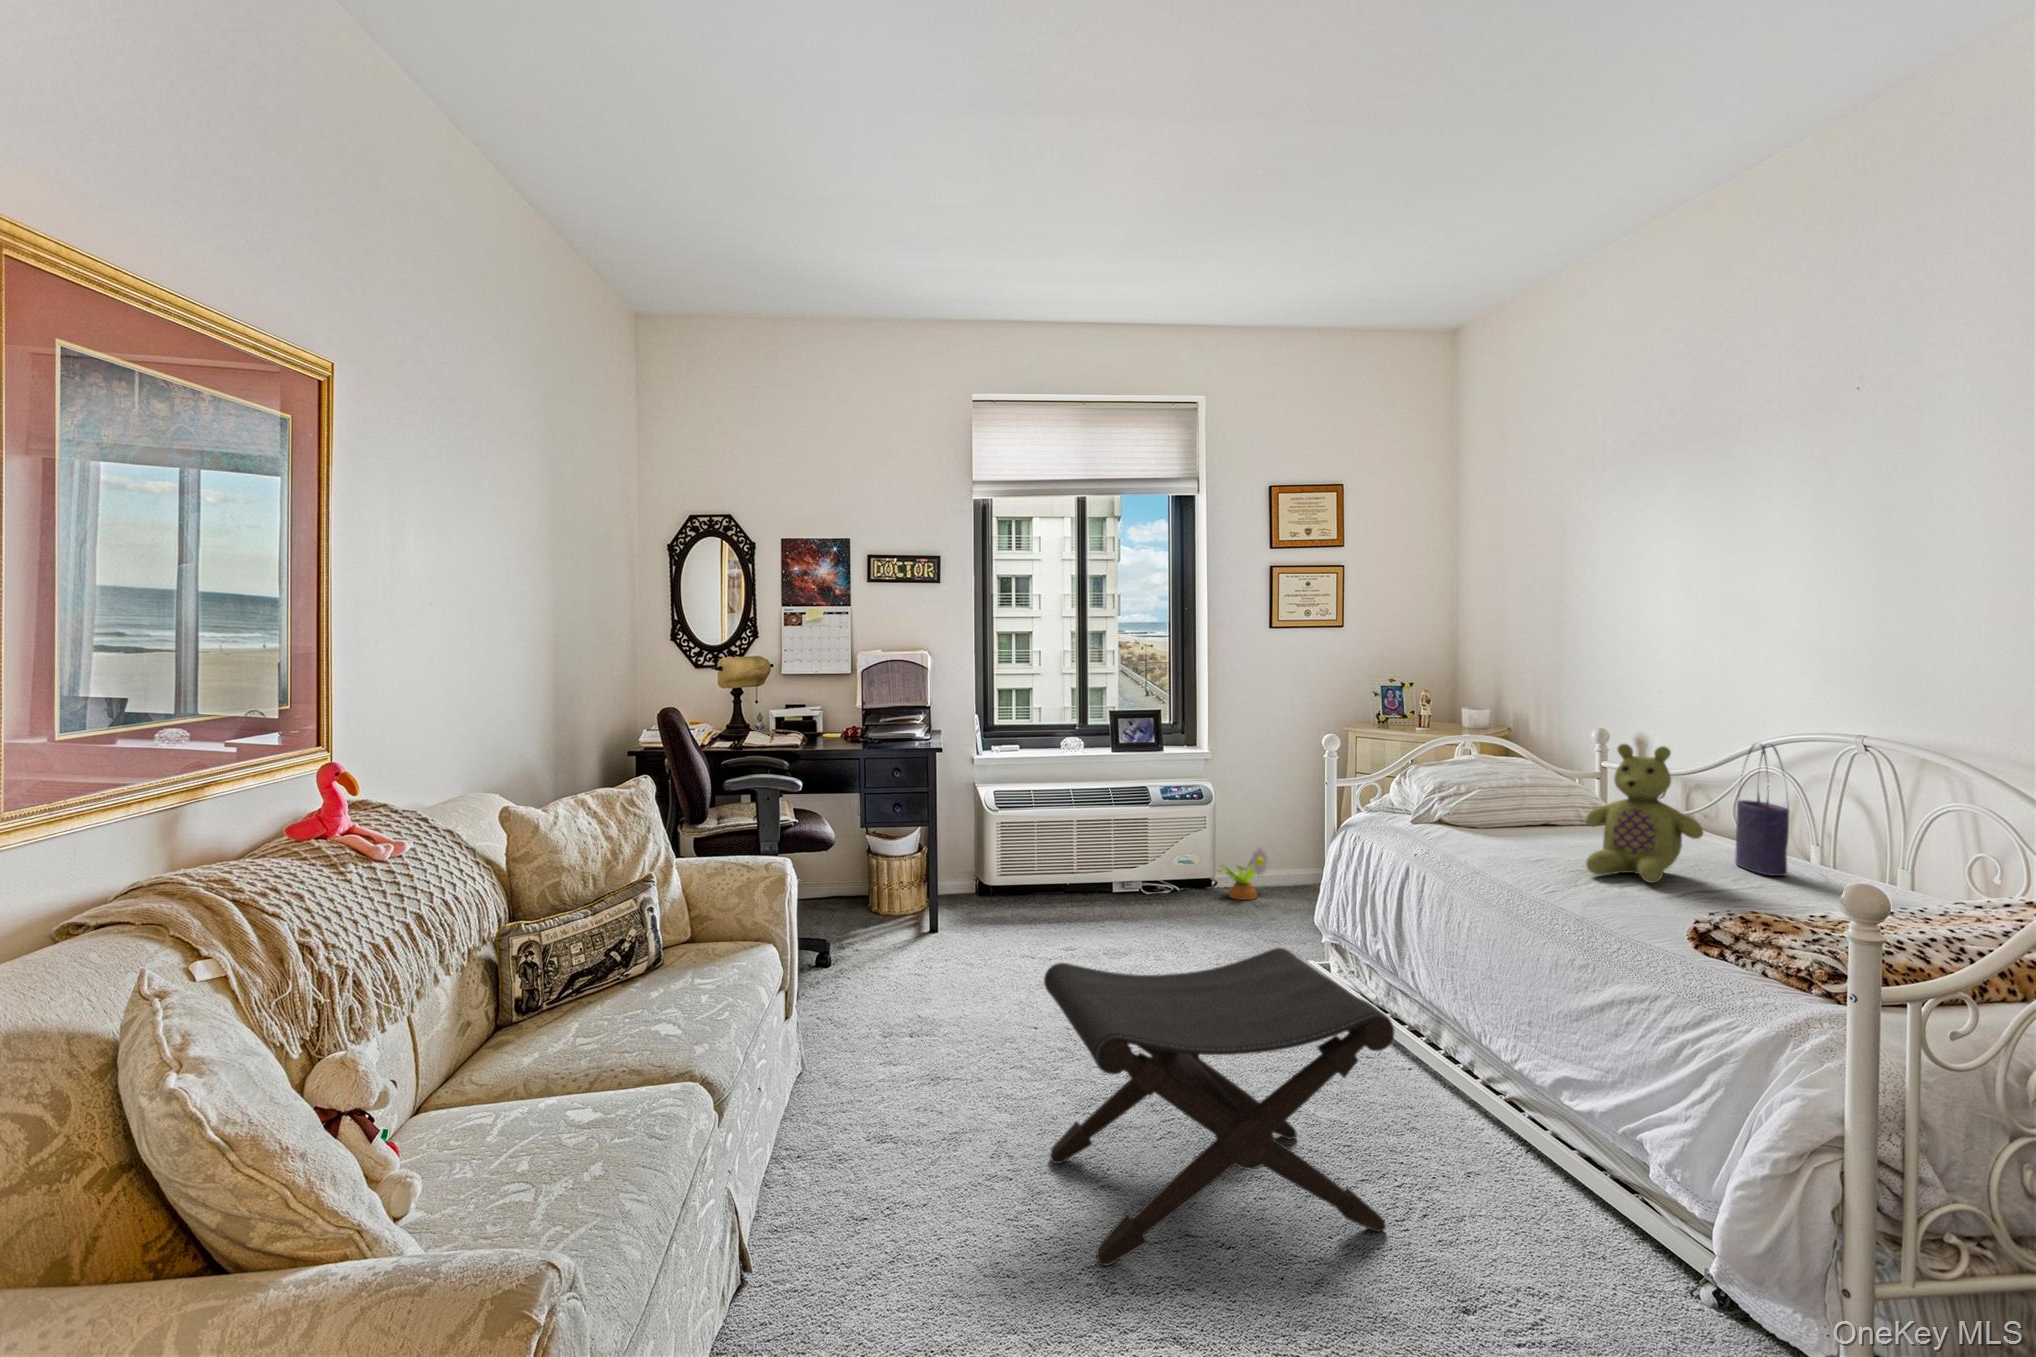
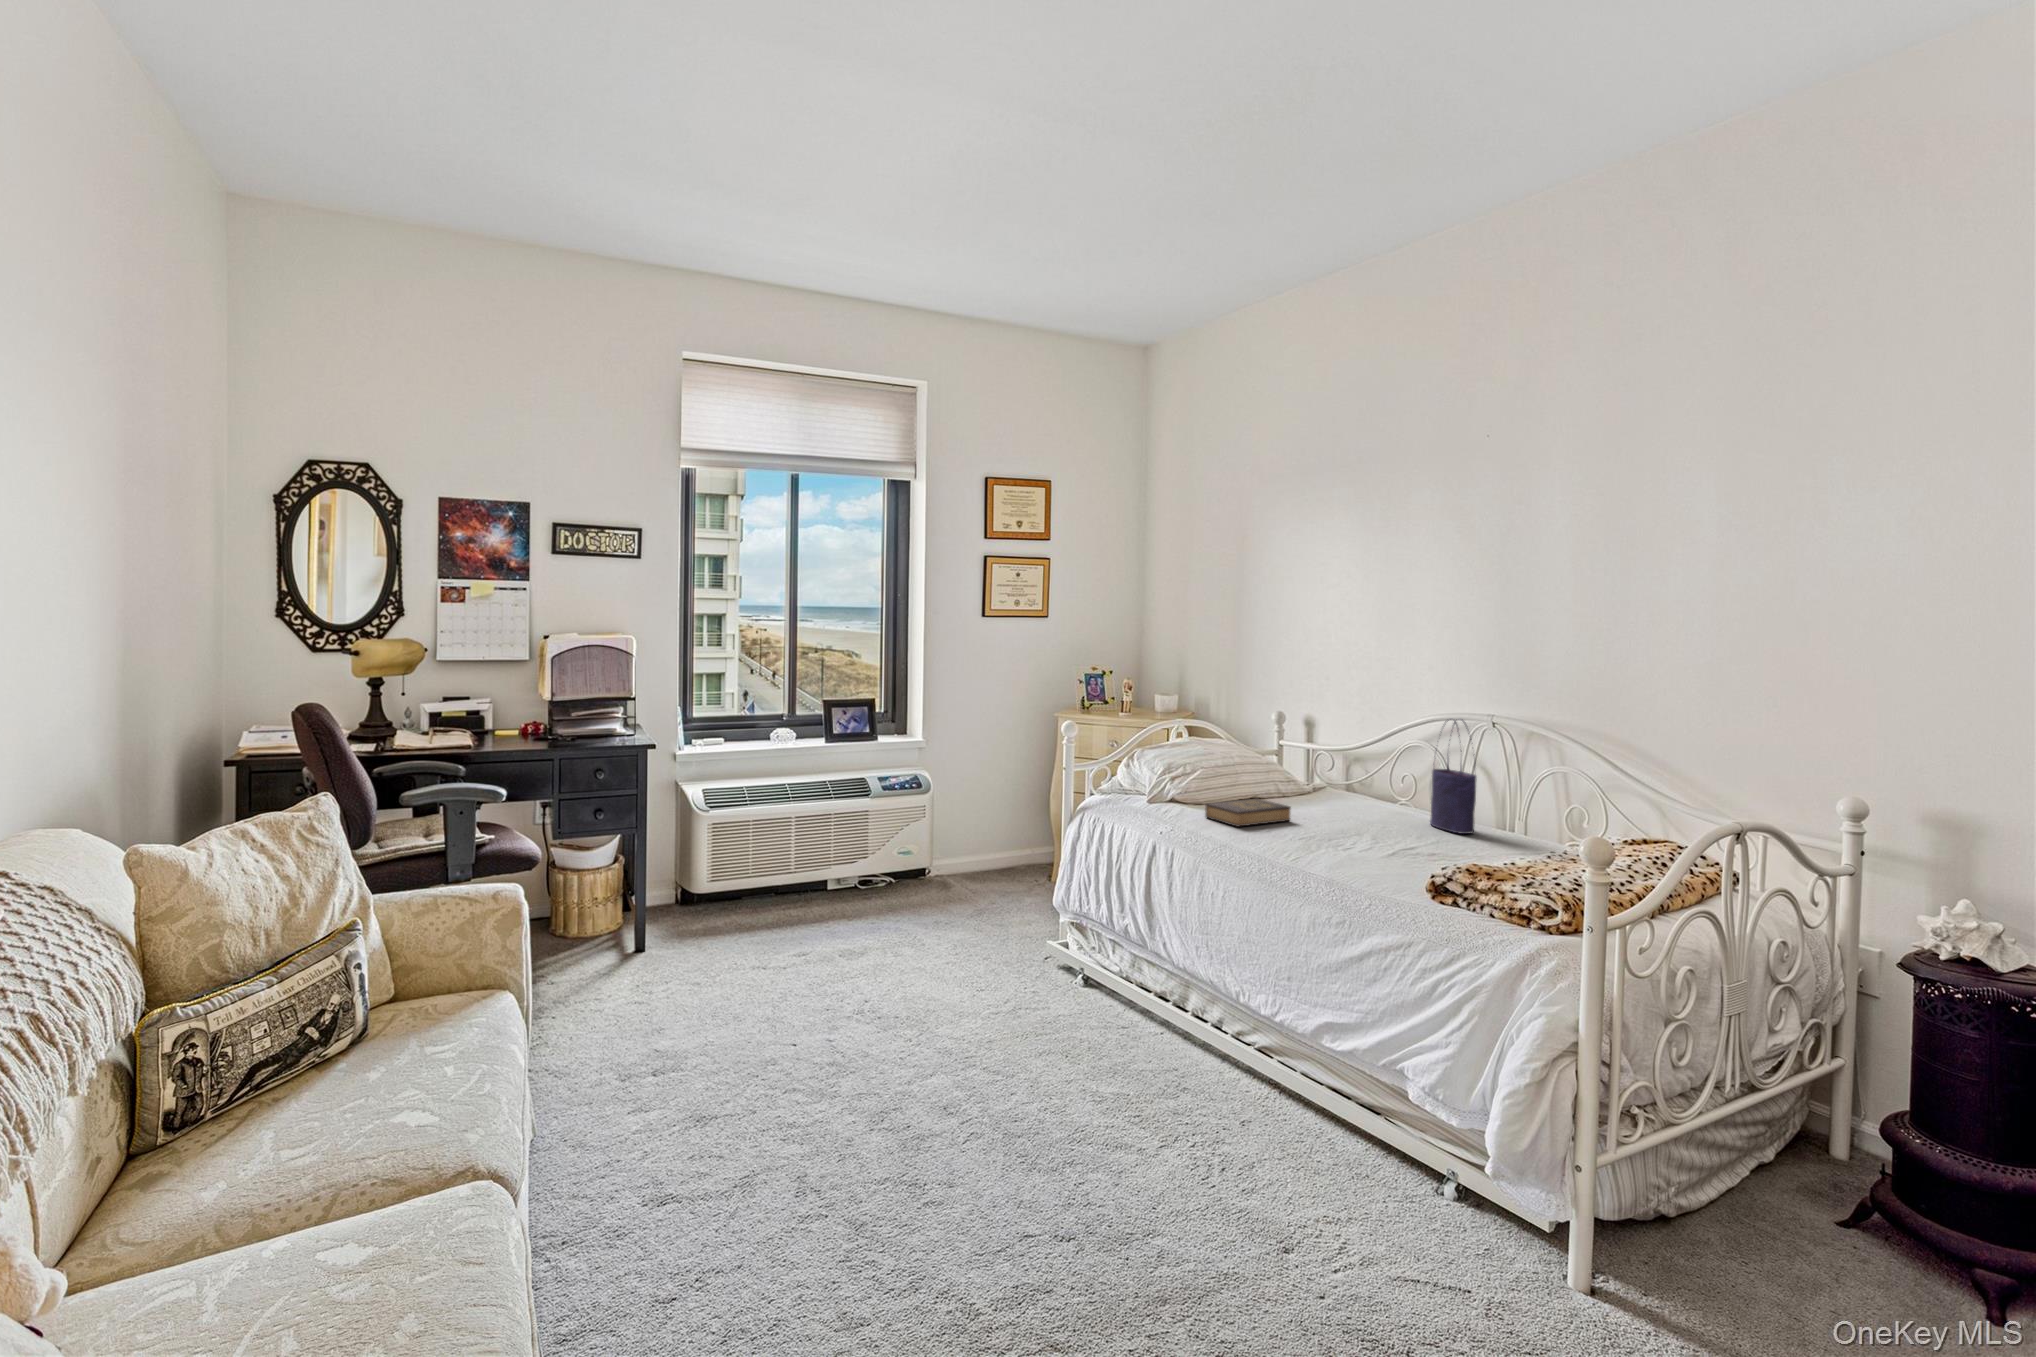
stuffed bear: present [1586,744,1703,883] -> none [1318,722,1417,847]
hardback book: none [1463,825,1561,852] -> present [1205,799,1291,827]
decorative plant: present [1217,848,1268,900] -> none [929,831,982,885]
footstool: present [1044,948,1394,1266] -> none [854,938,1224,1302]

